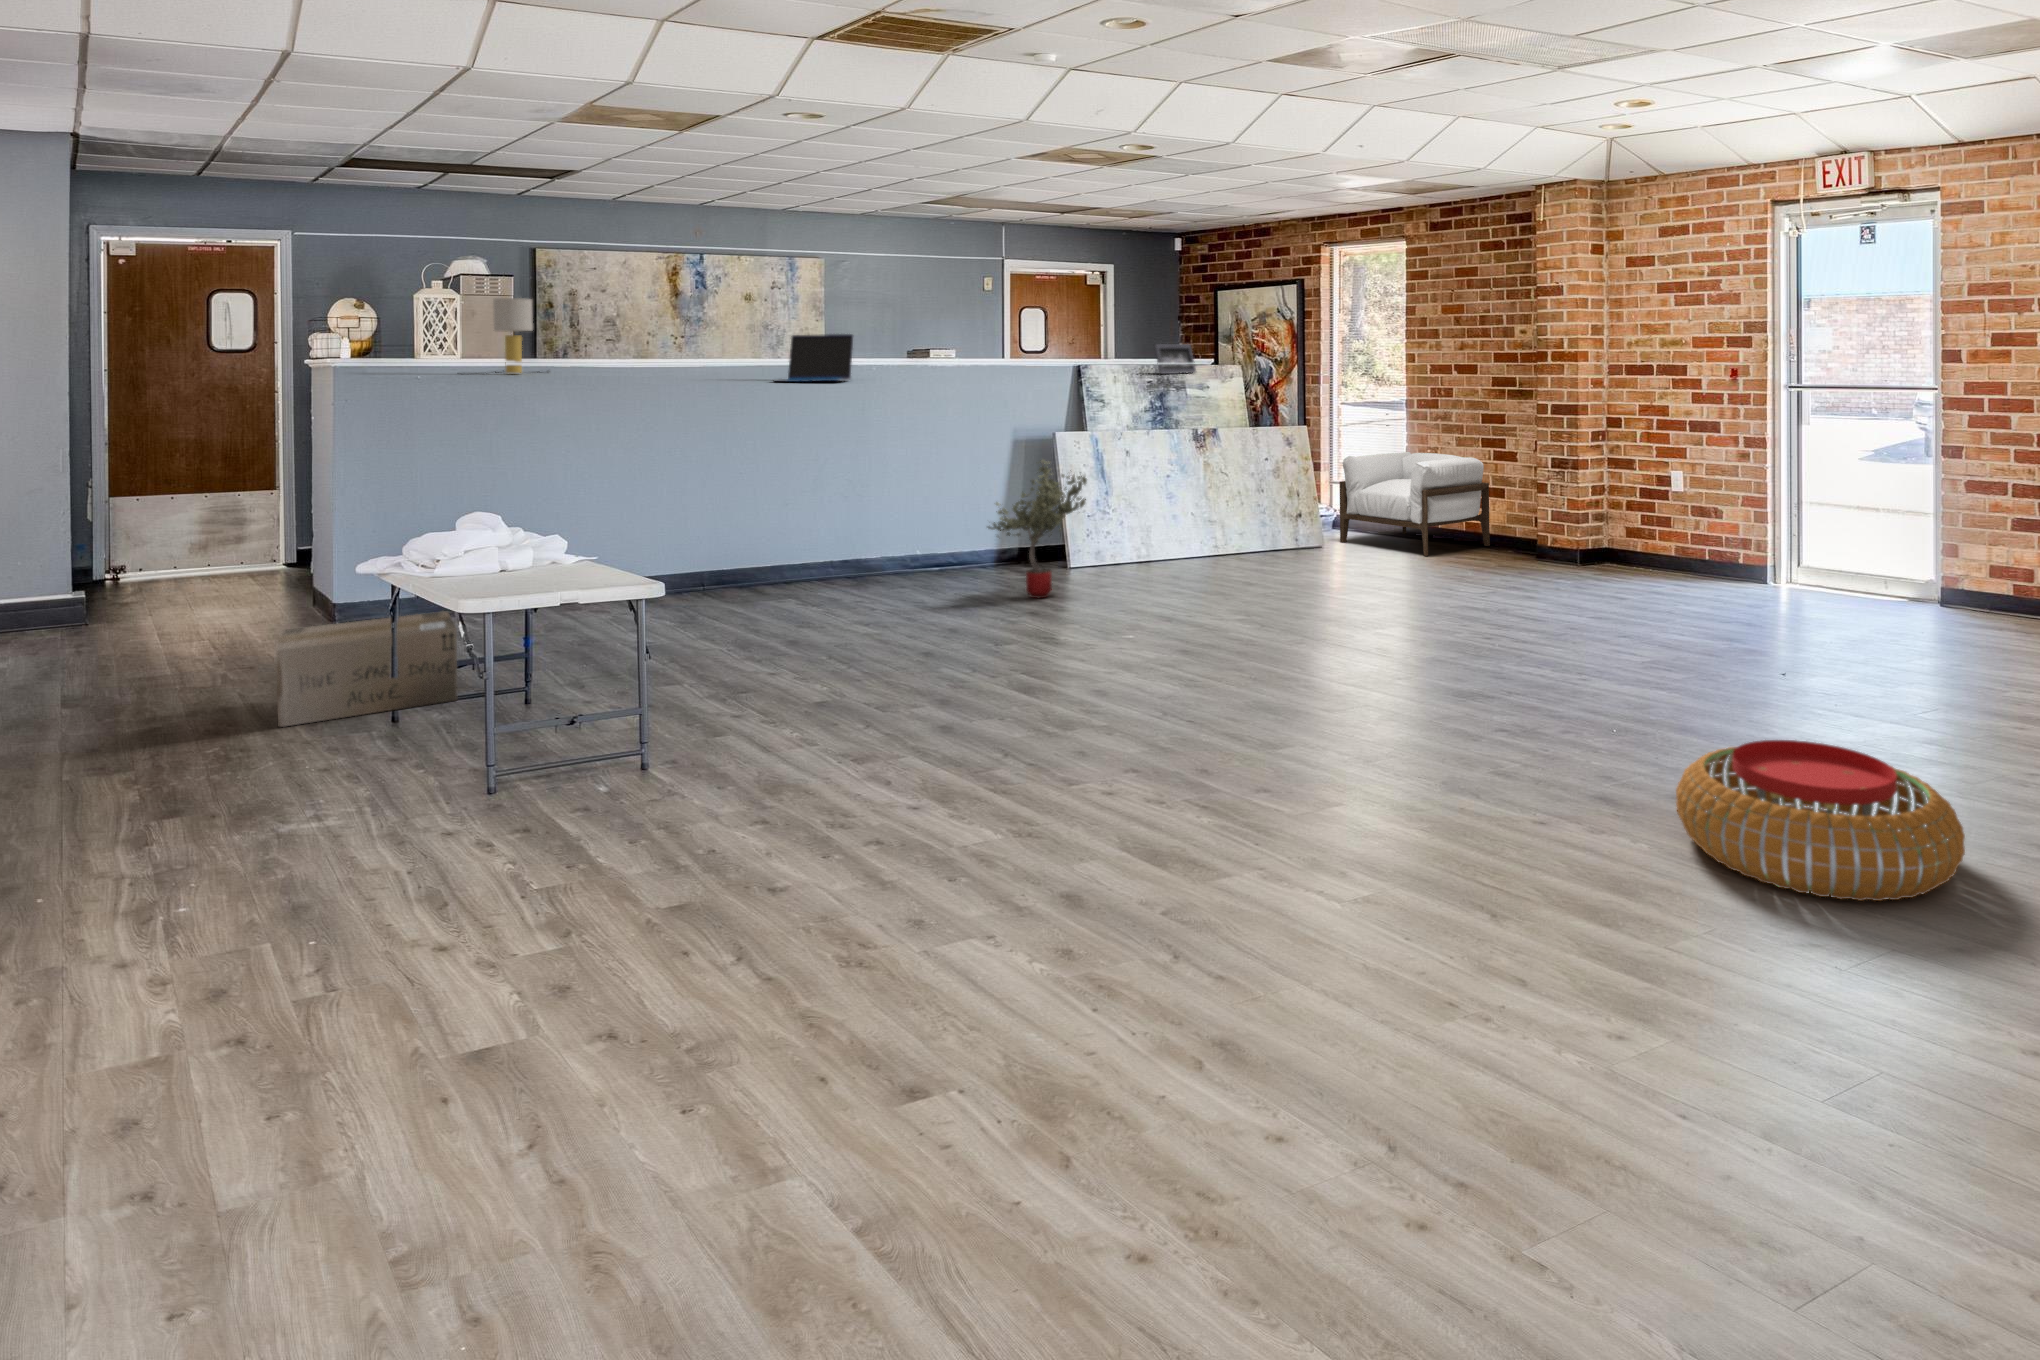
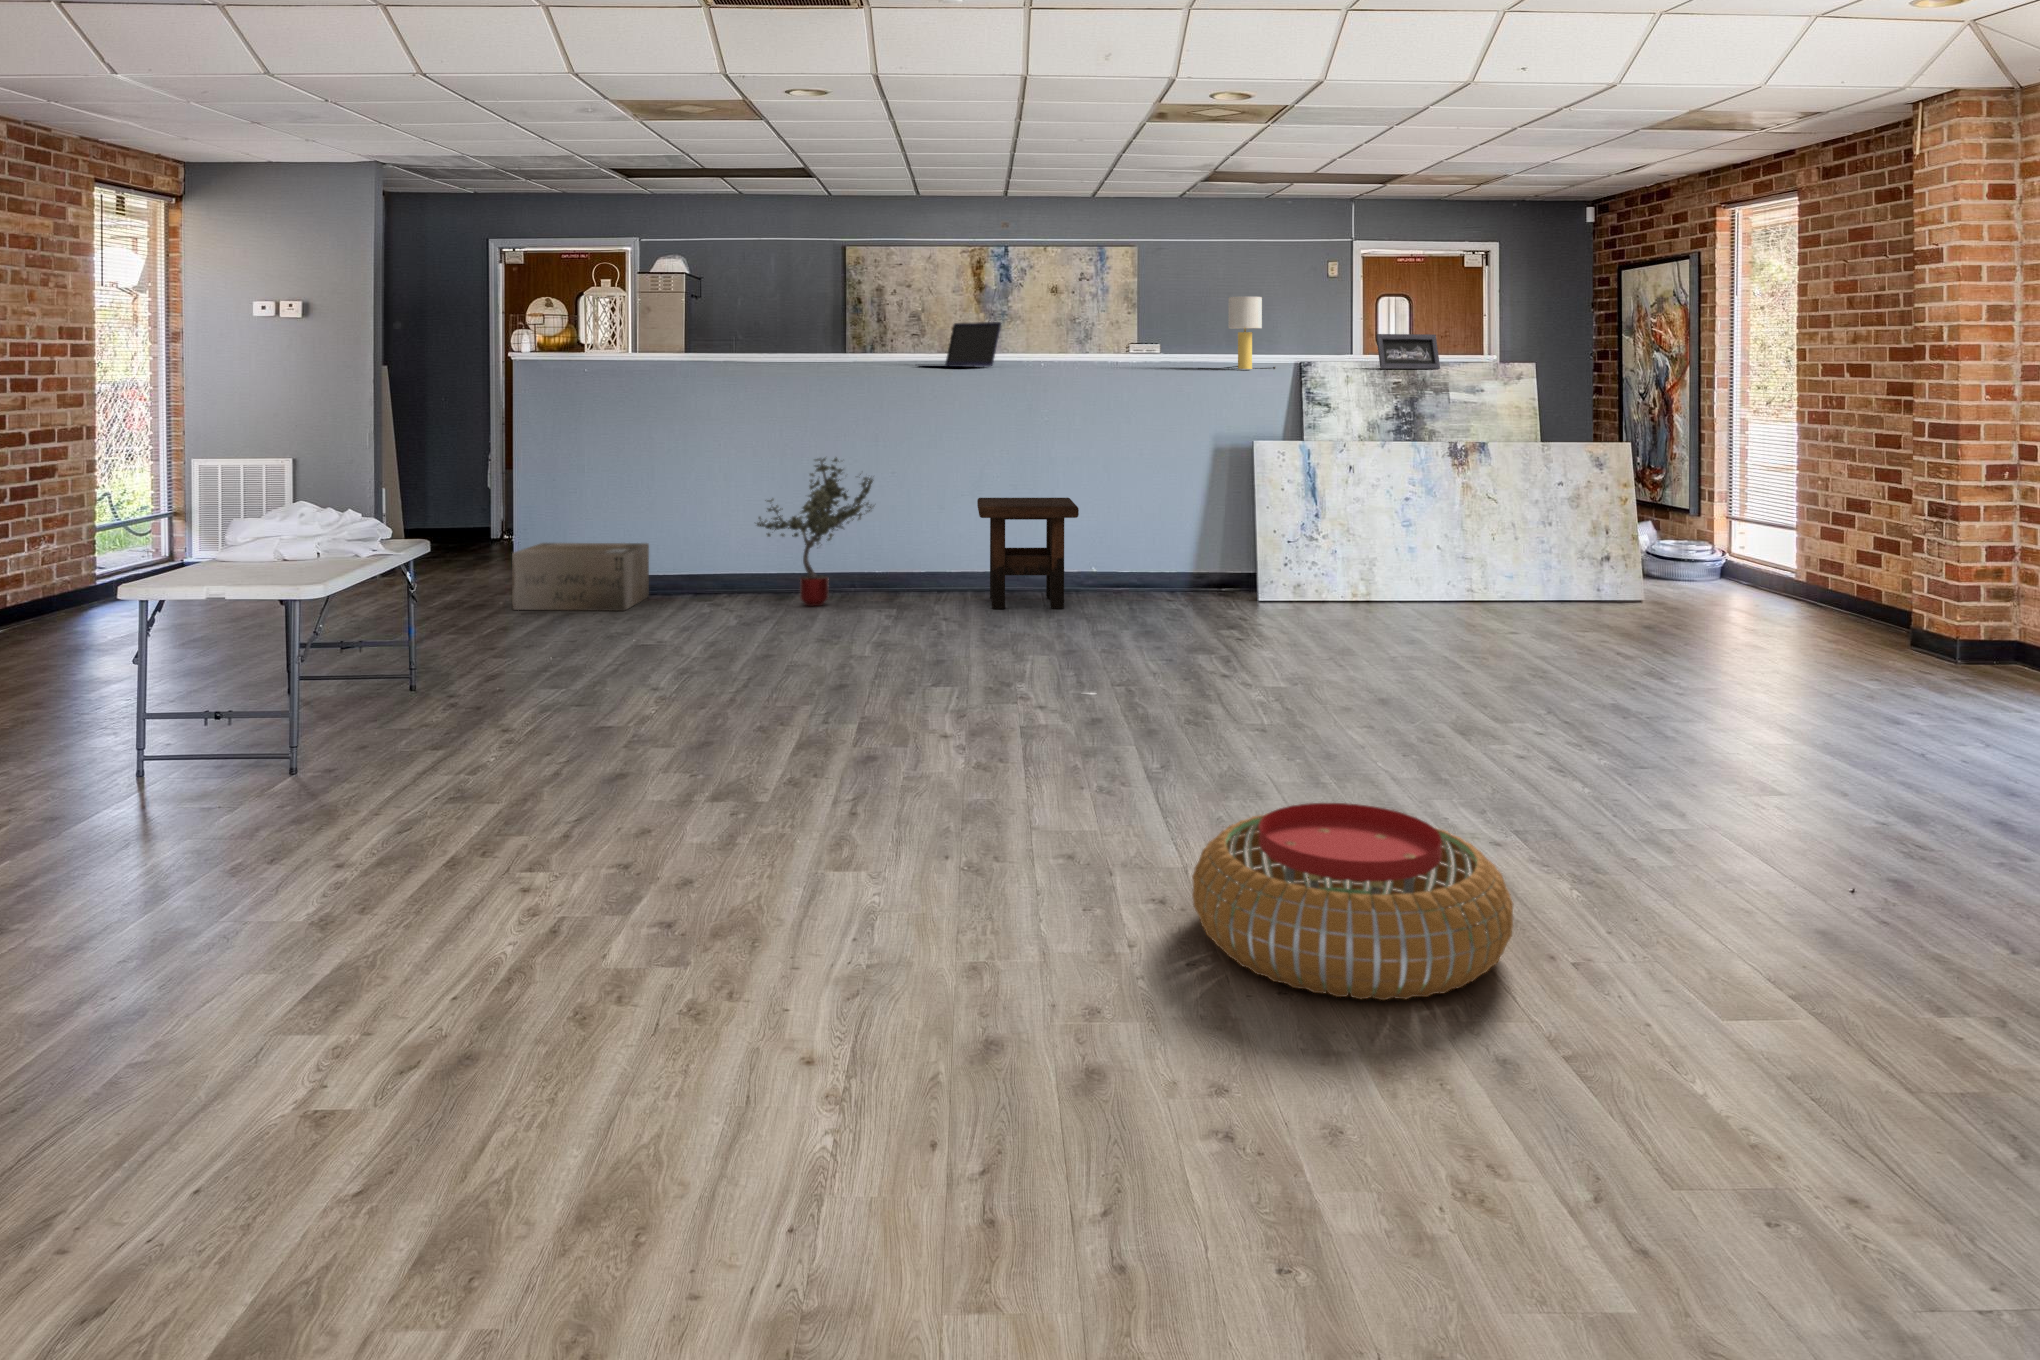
table lamp: present [493,298,539,373] -> present [1198,296,1276,369]
armchair: present [1339,452,1490,556] -> none [1662,483,1875,623]
potted tree: present [988,460,1087,598] -> present [757,457,873,606]
side table: none [837,507,969,628] -> present [977,498,1079,609]

